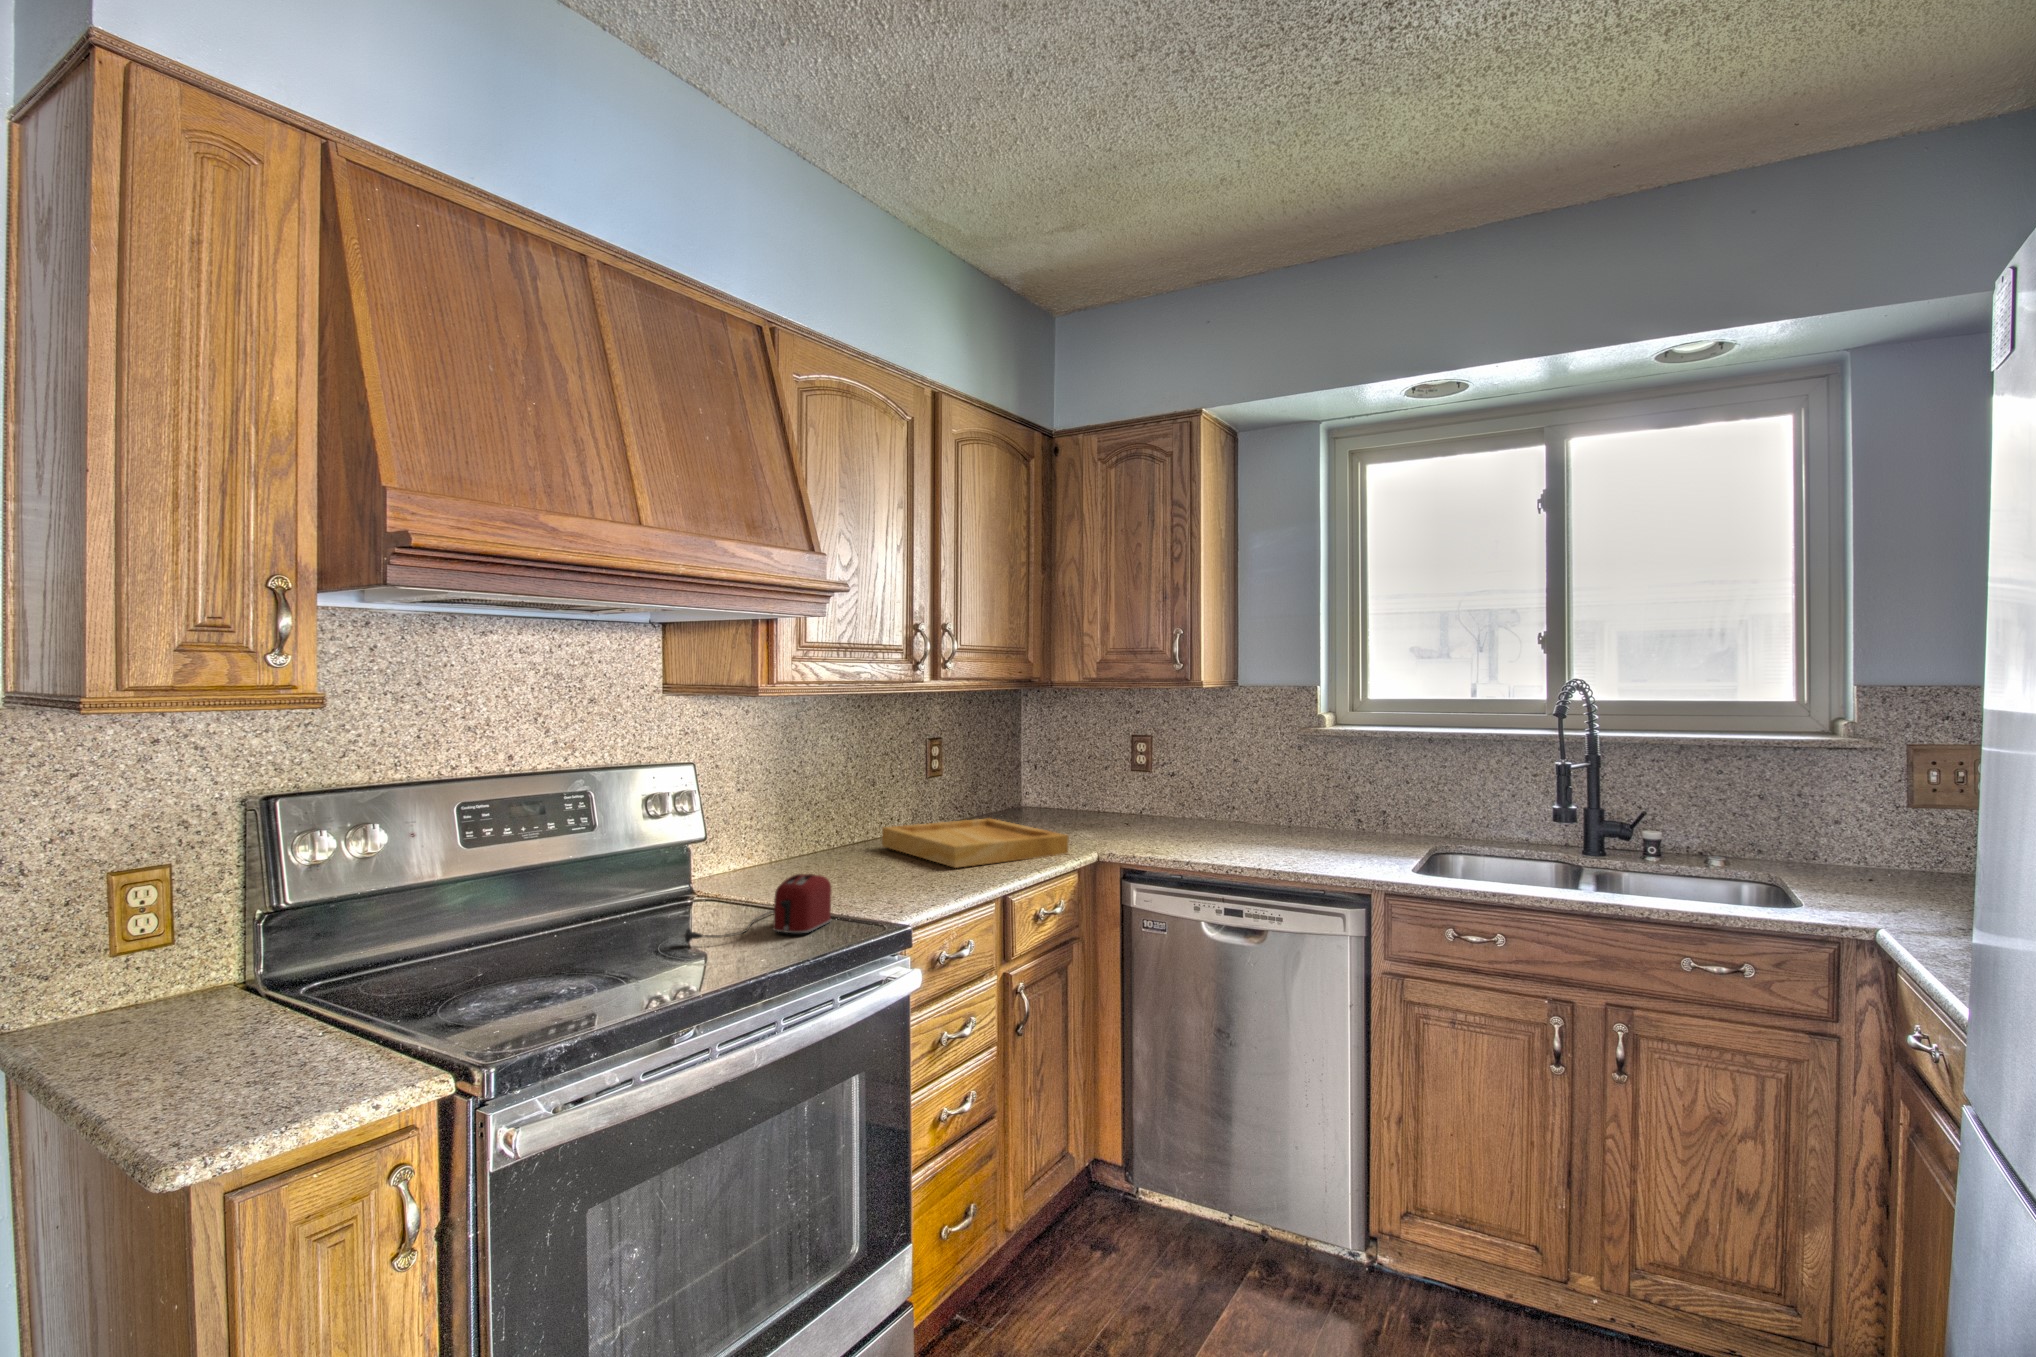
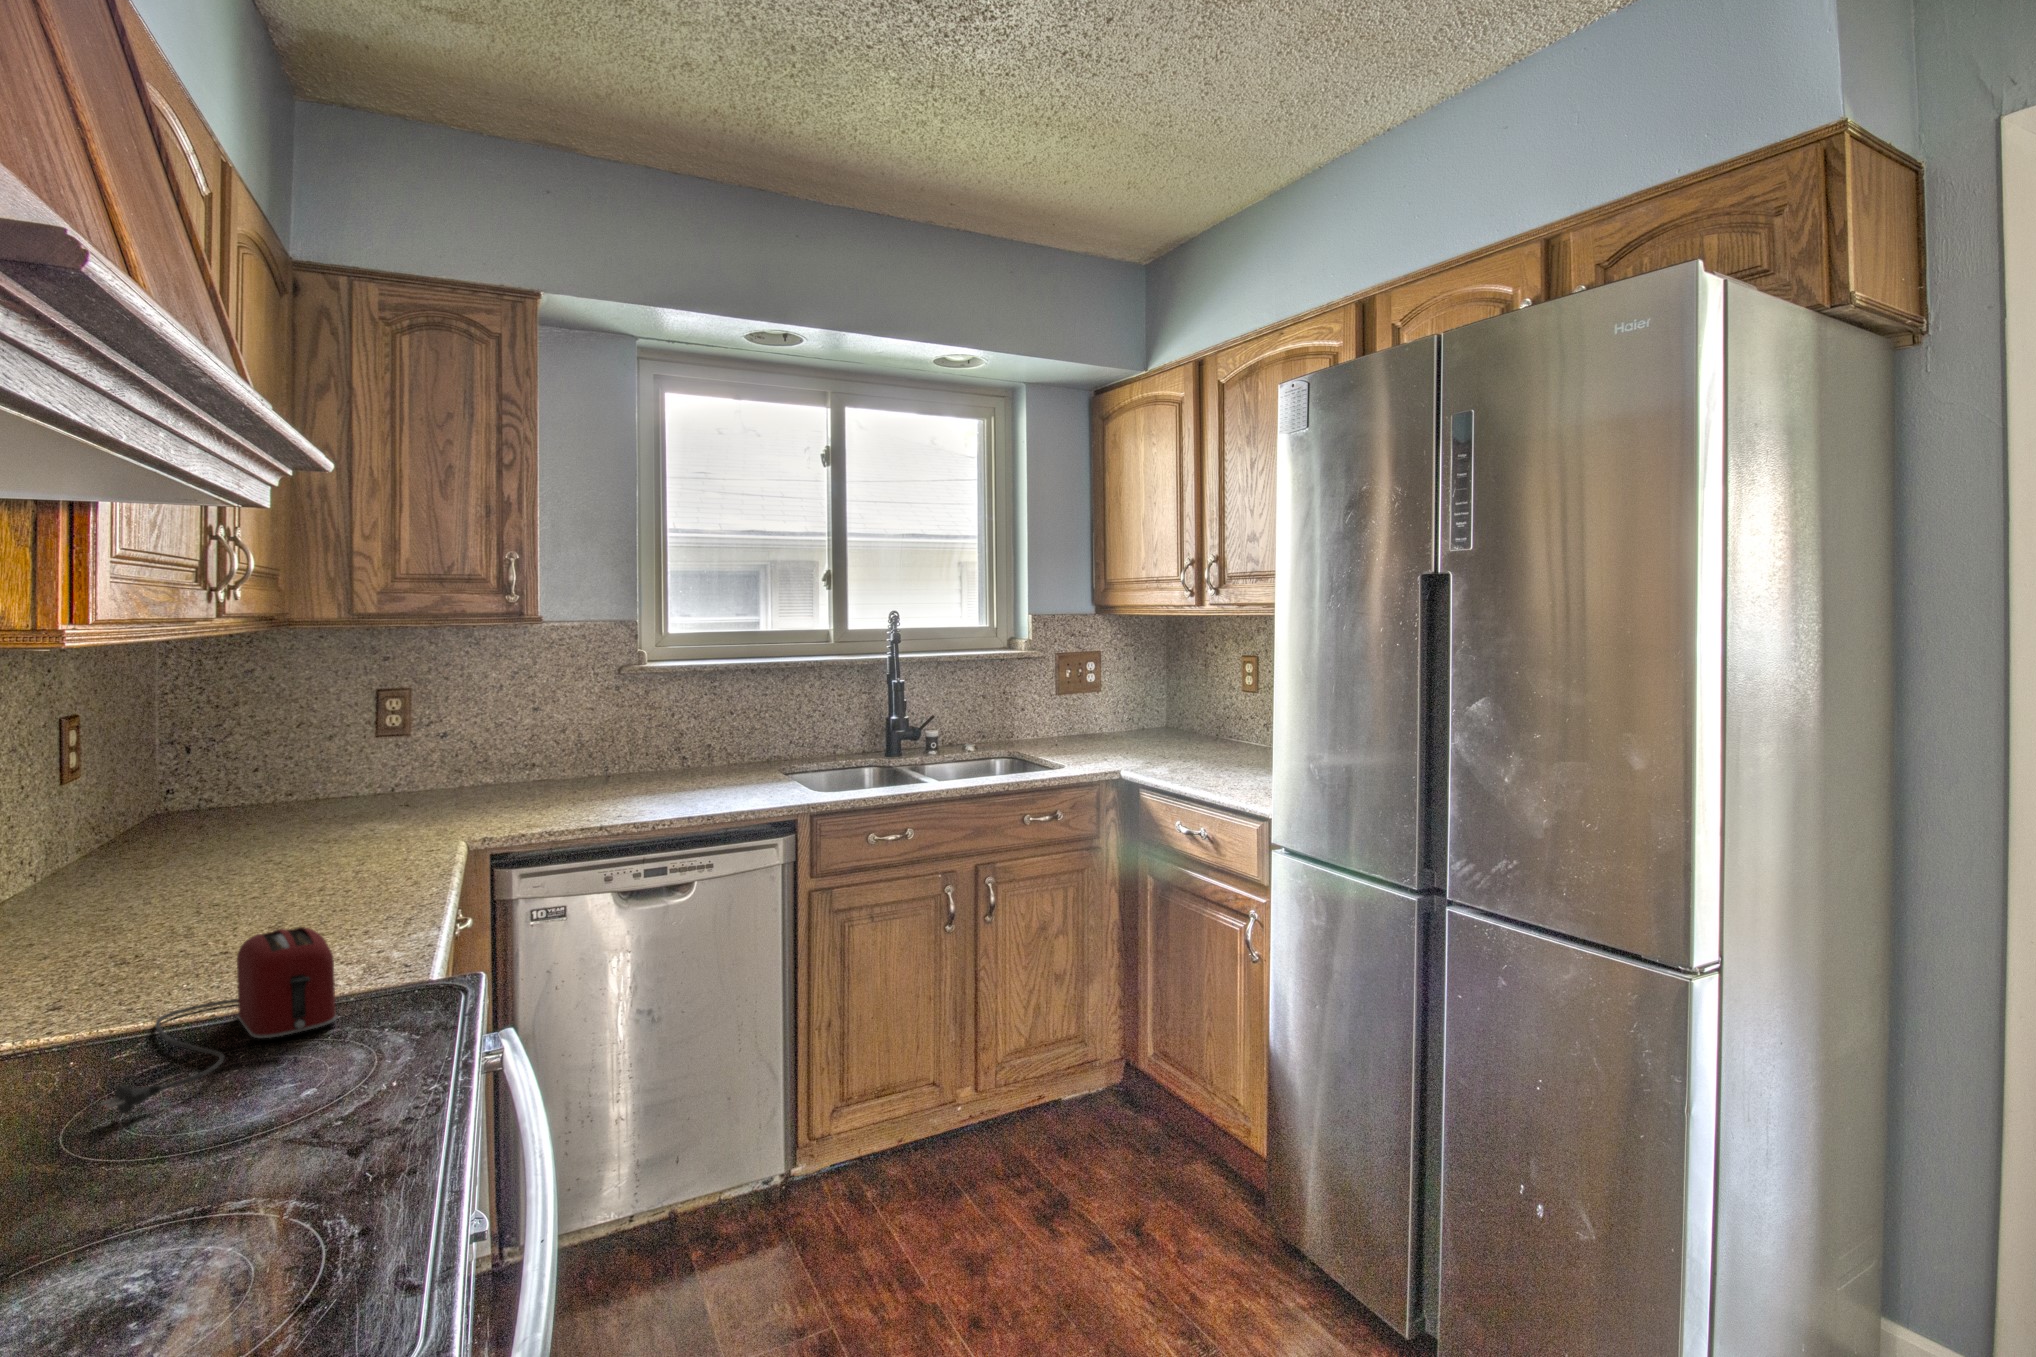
tray: present [882,818,1068,868] -> none [55,822,417,901]

